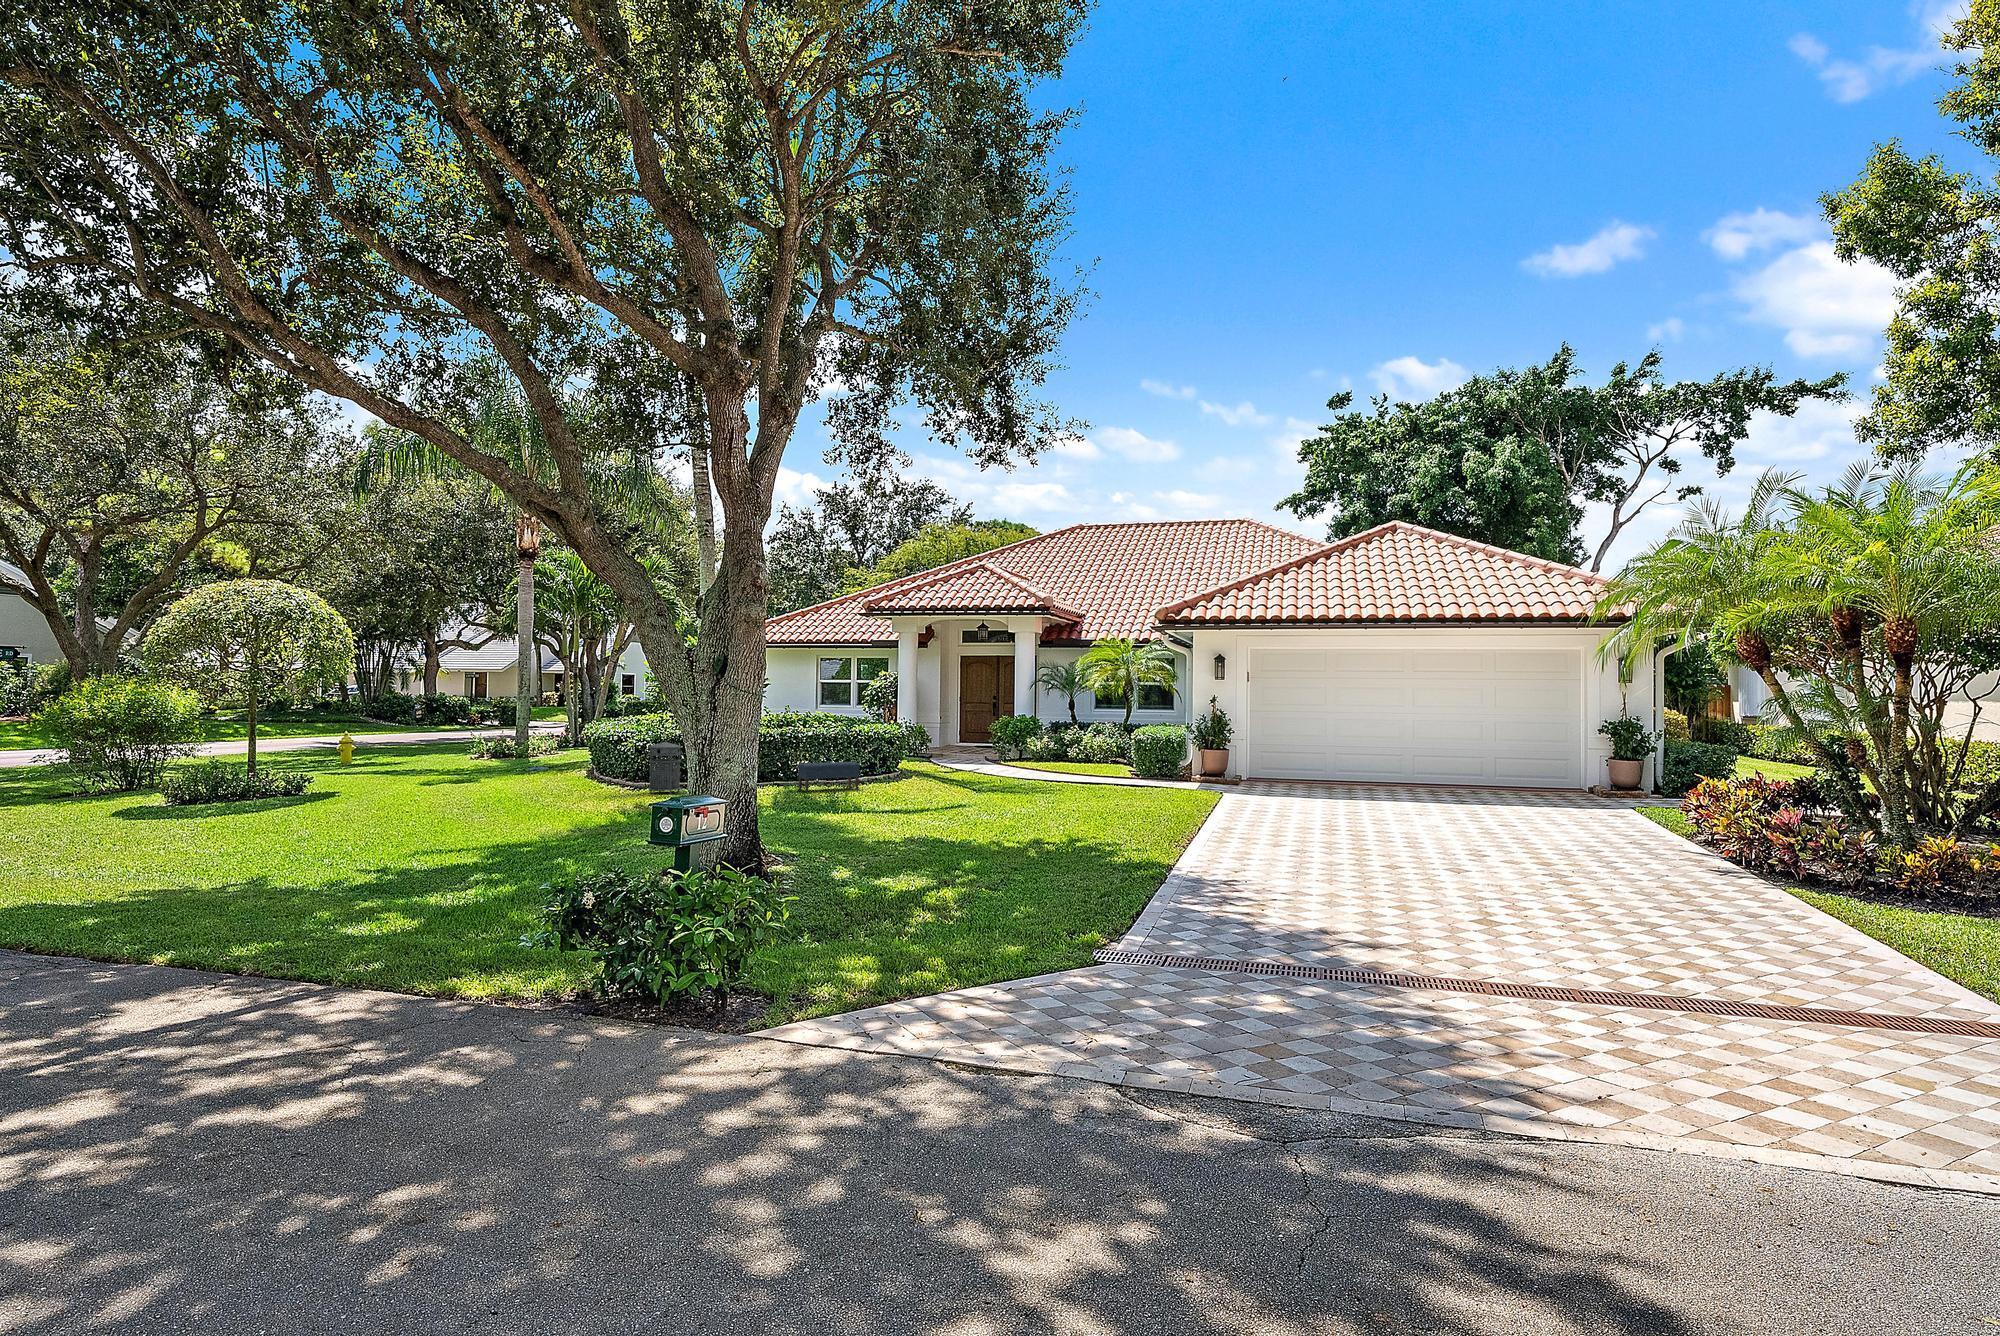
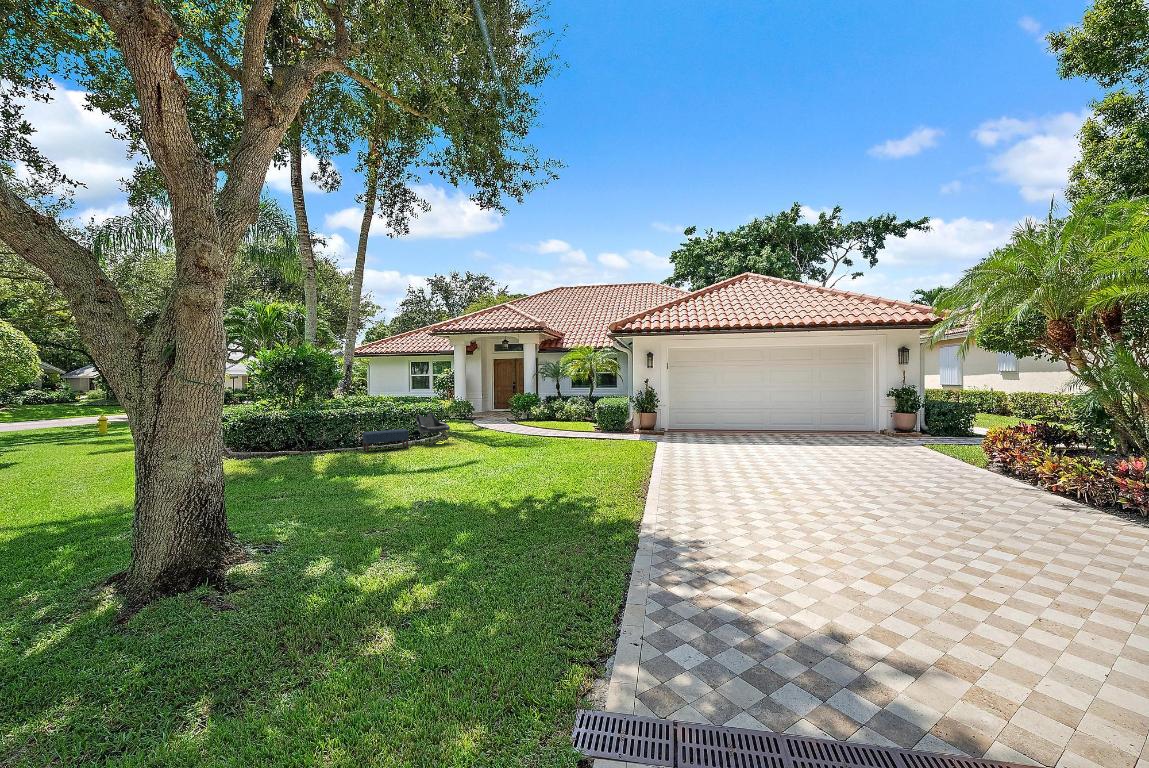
lounge chair: none [864,740,914,788] -> present [415,414,450,446]
trash can: present [649,742,681,794] -> none [242,420,270,459]

